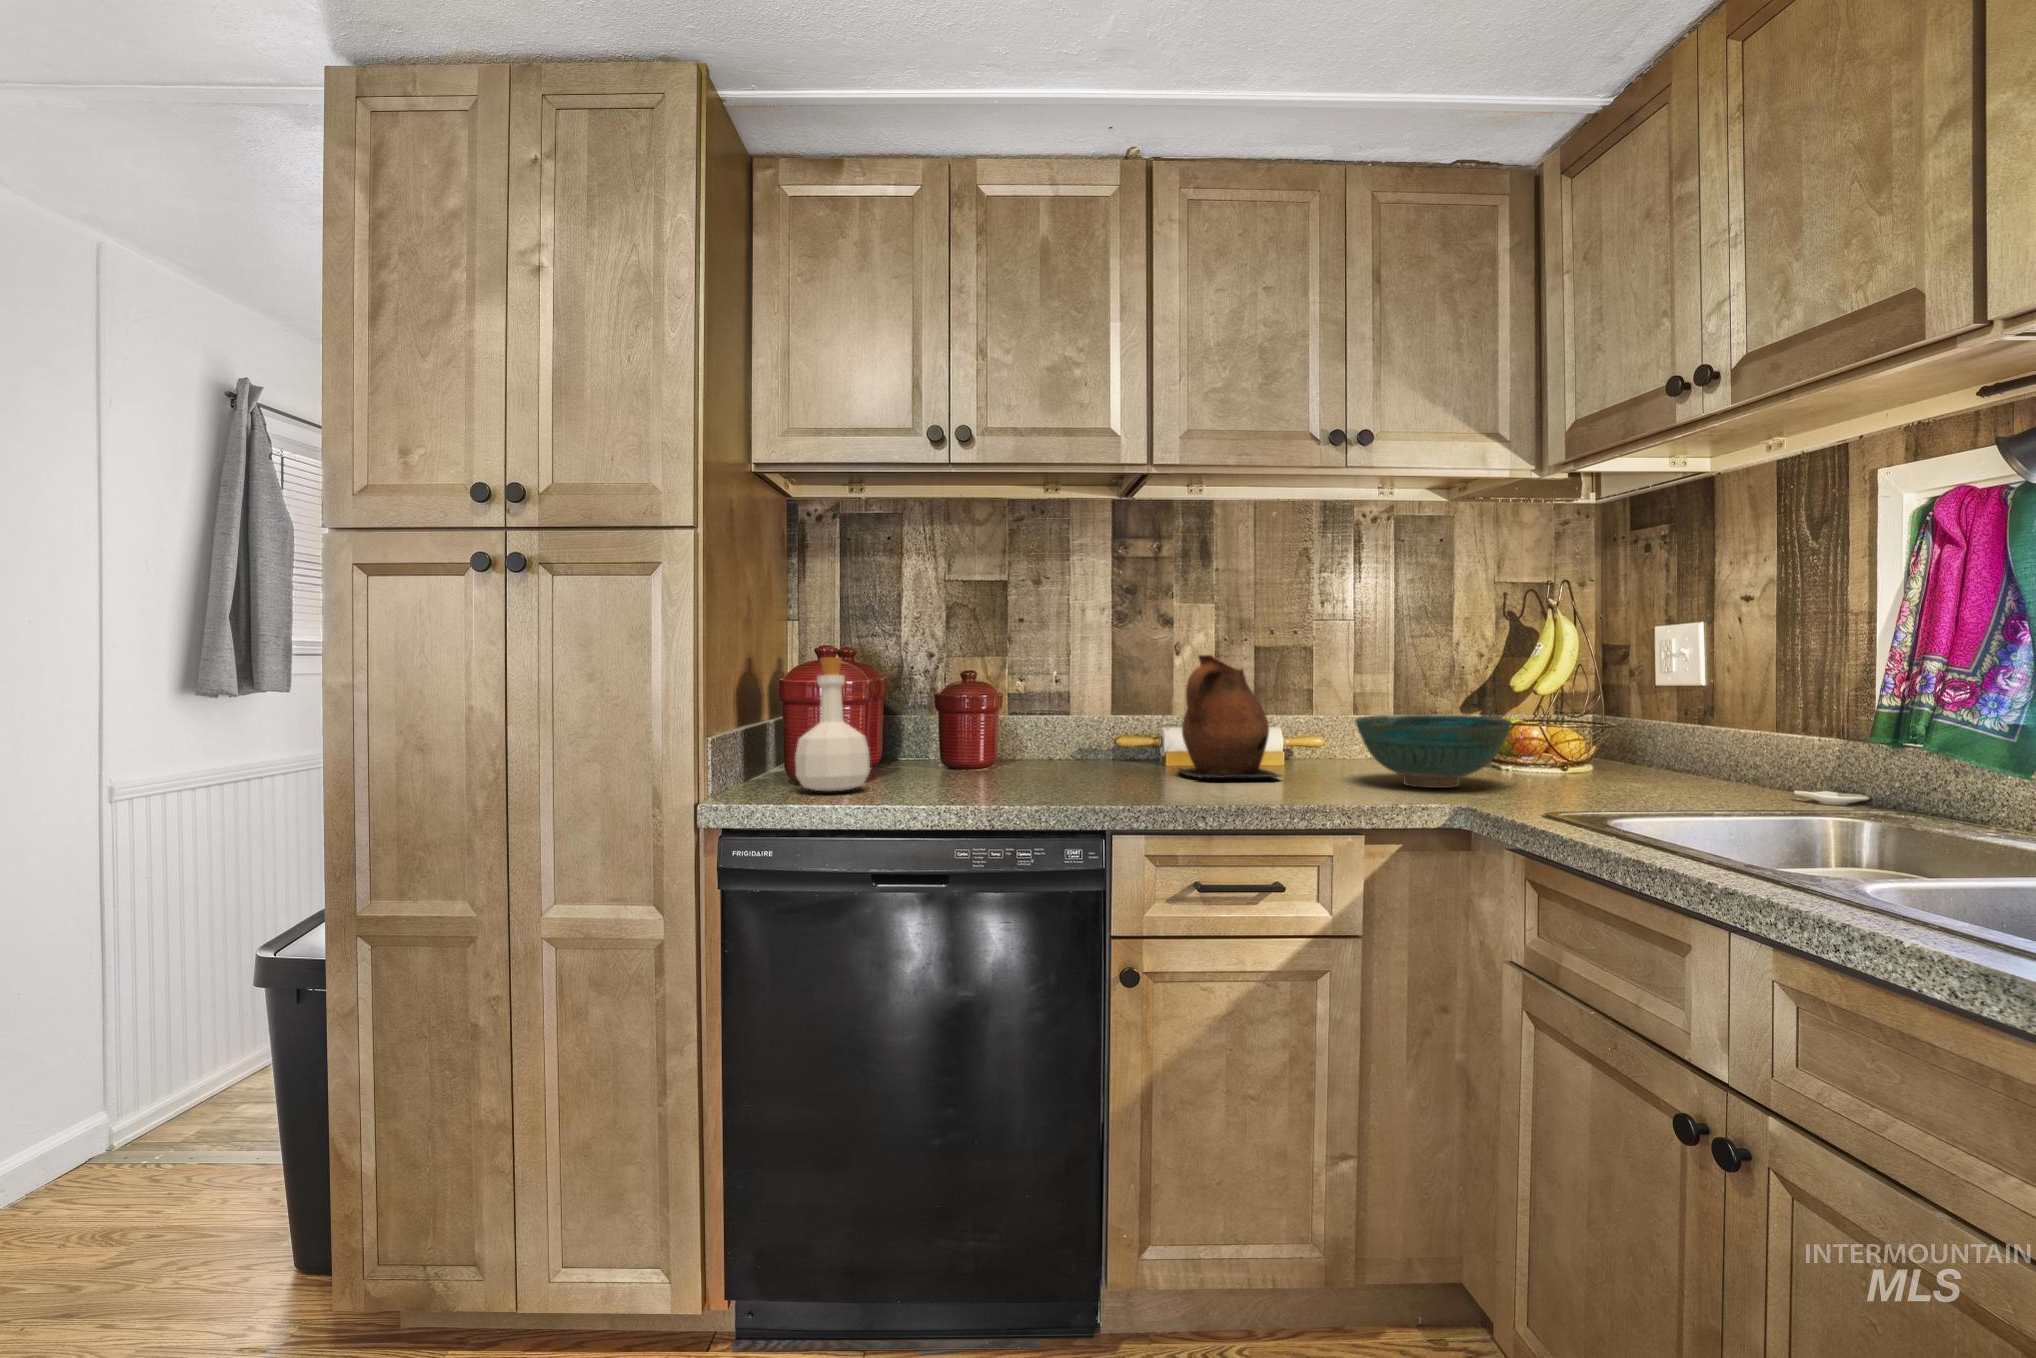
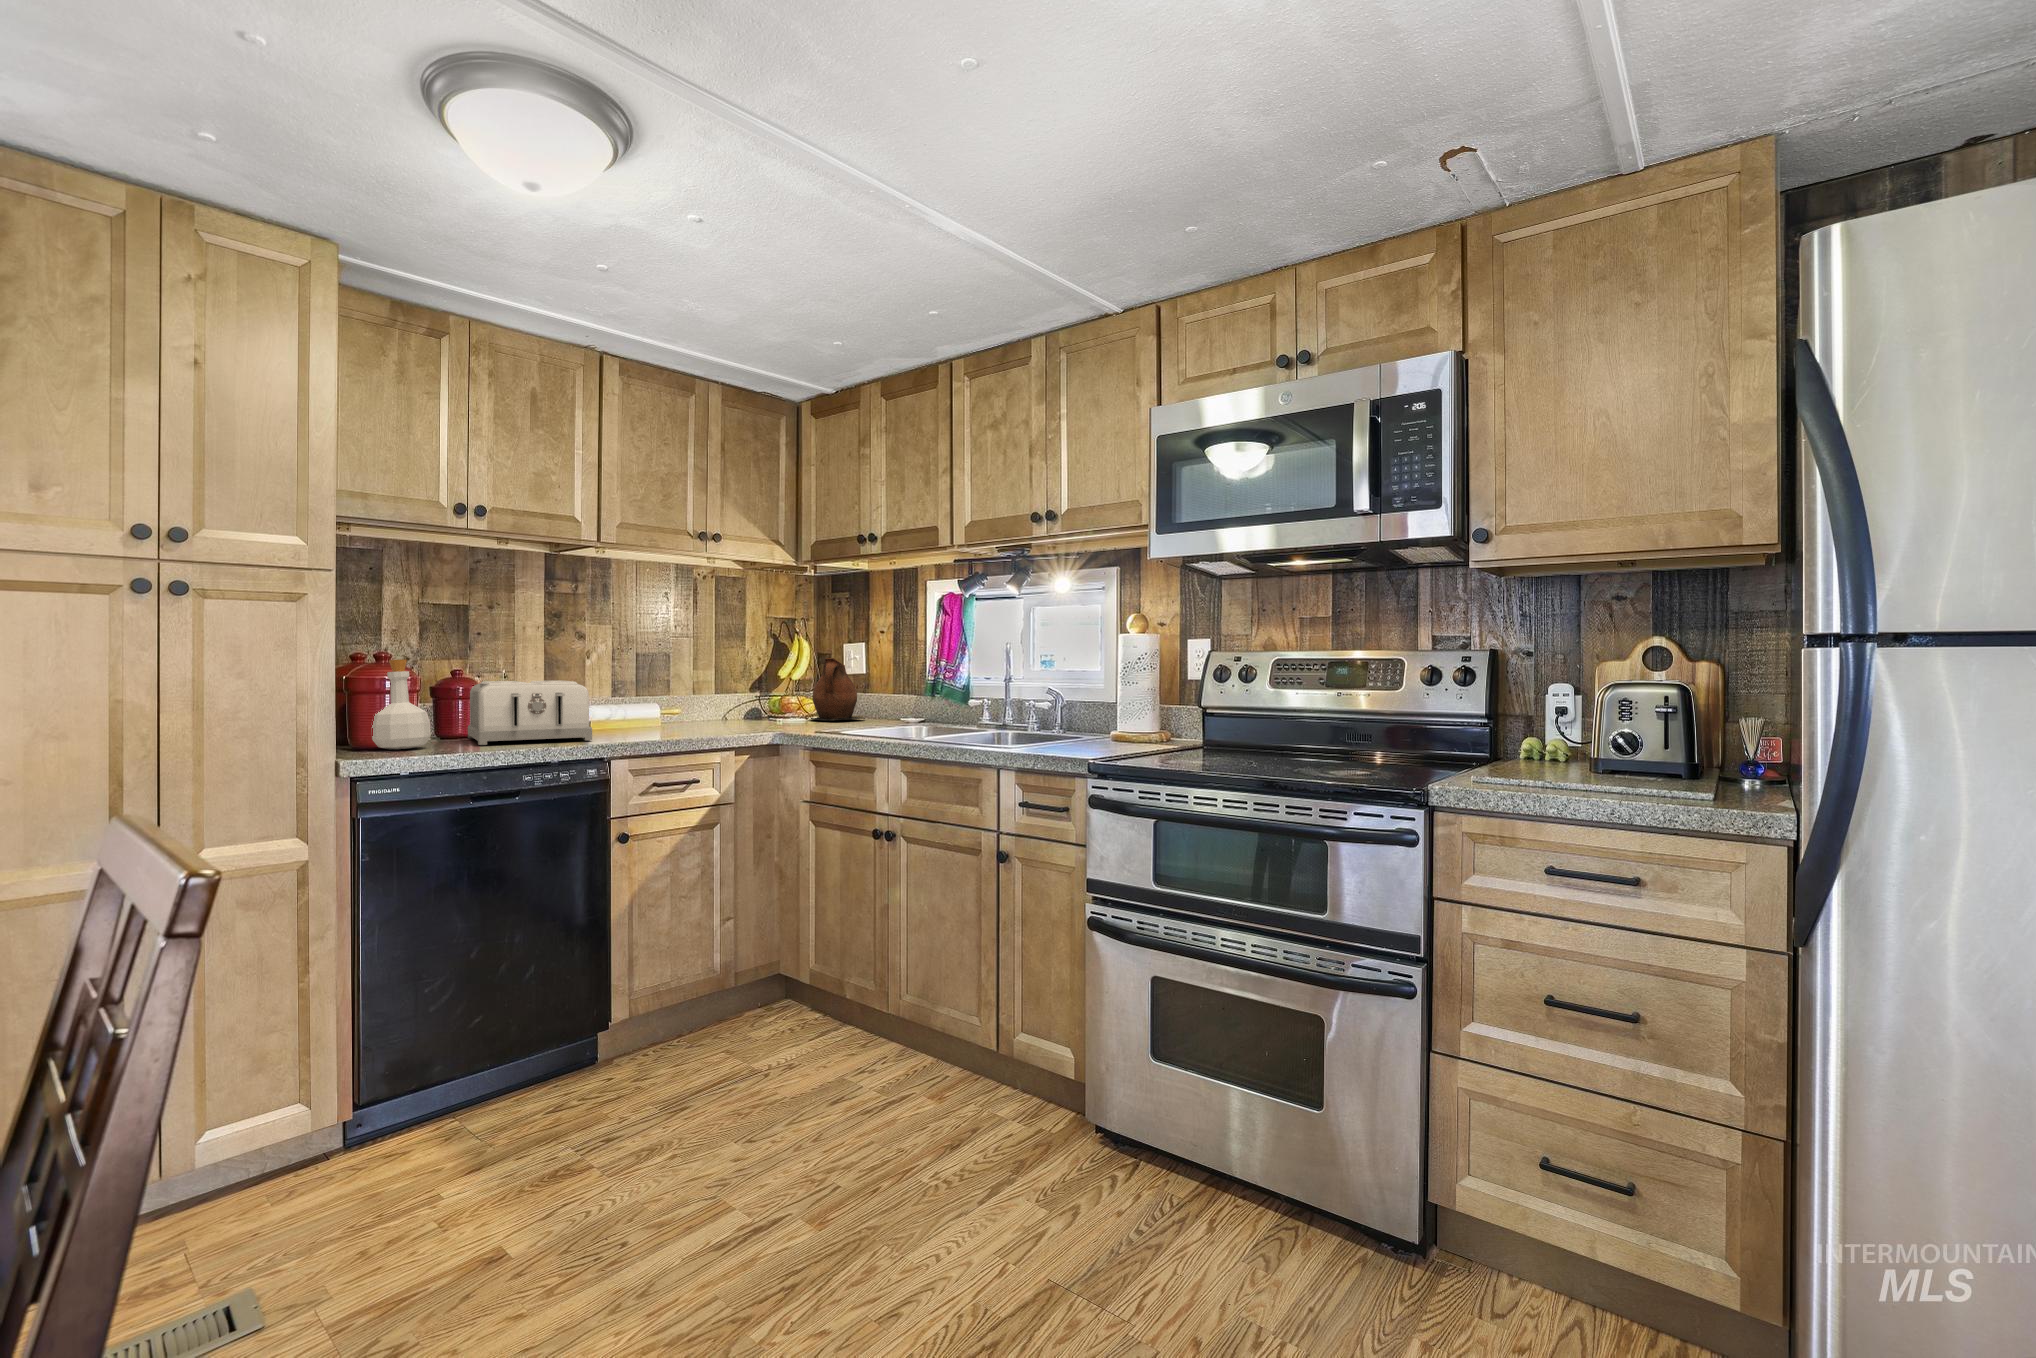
ceramic pitcher: present [1179,655,1280,778] -> present [811,658,865,720]
toaster: none [928,691,1114,797] -> present [468,681,592,745]
bowl: present [1355,714,1511,788] -> none [715,690,793,727]

